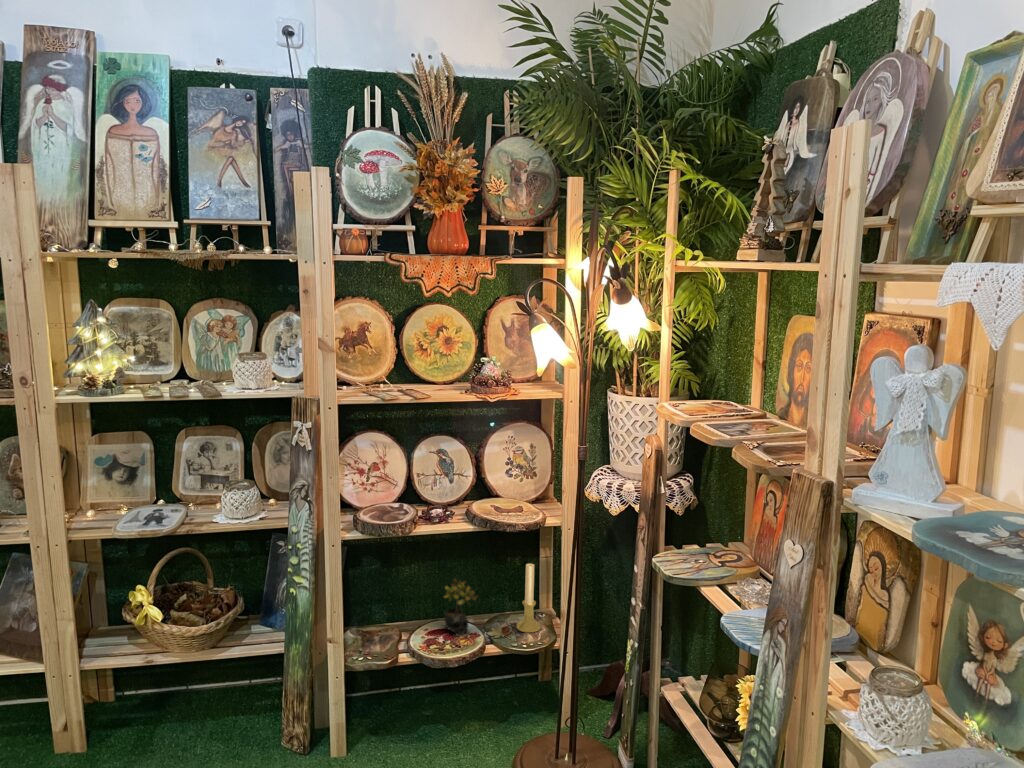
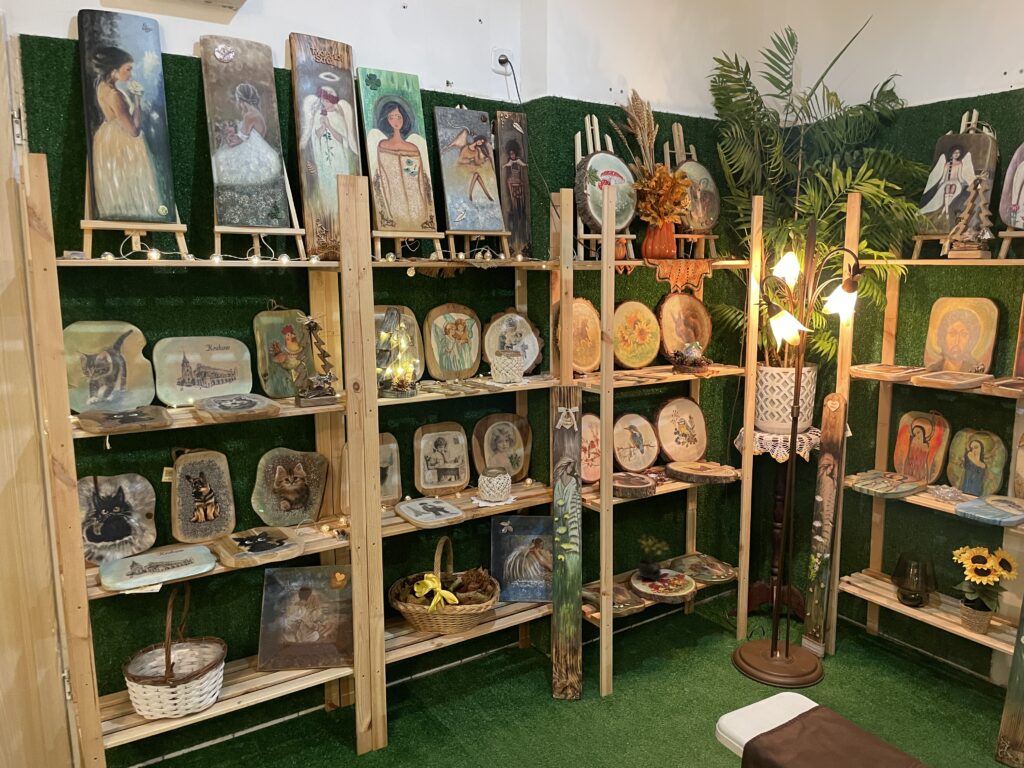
candle holder: present [517,563,540,633] -> none [690,512,710,571]

